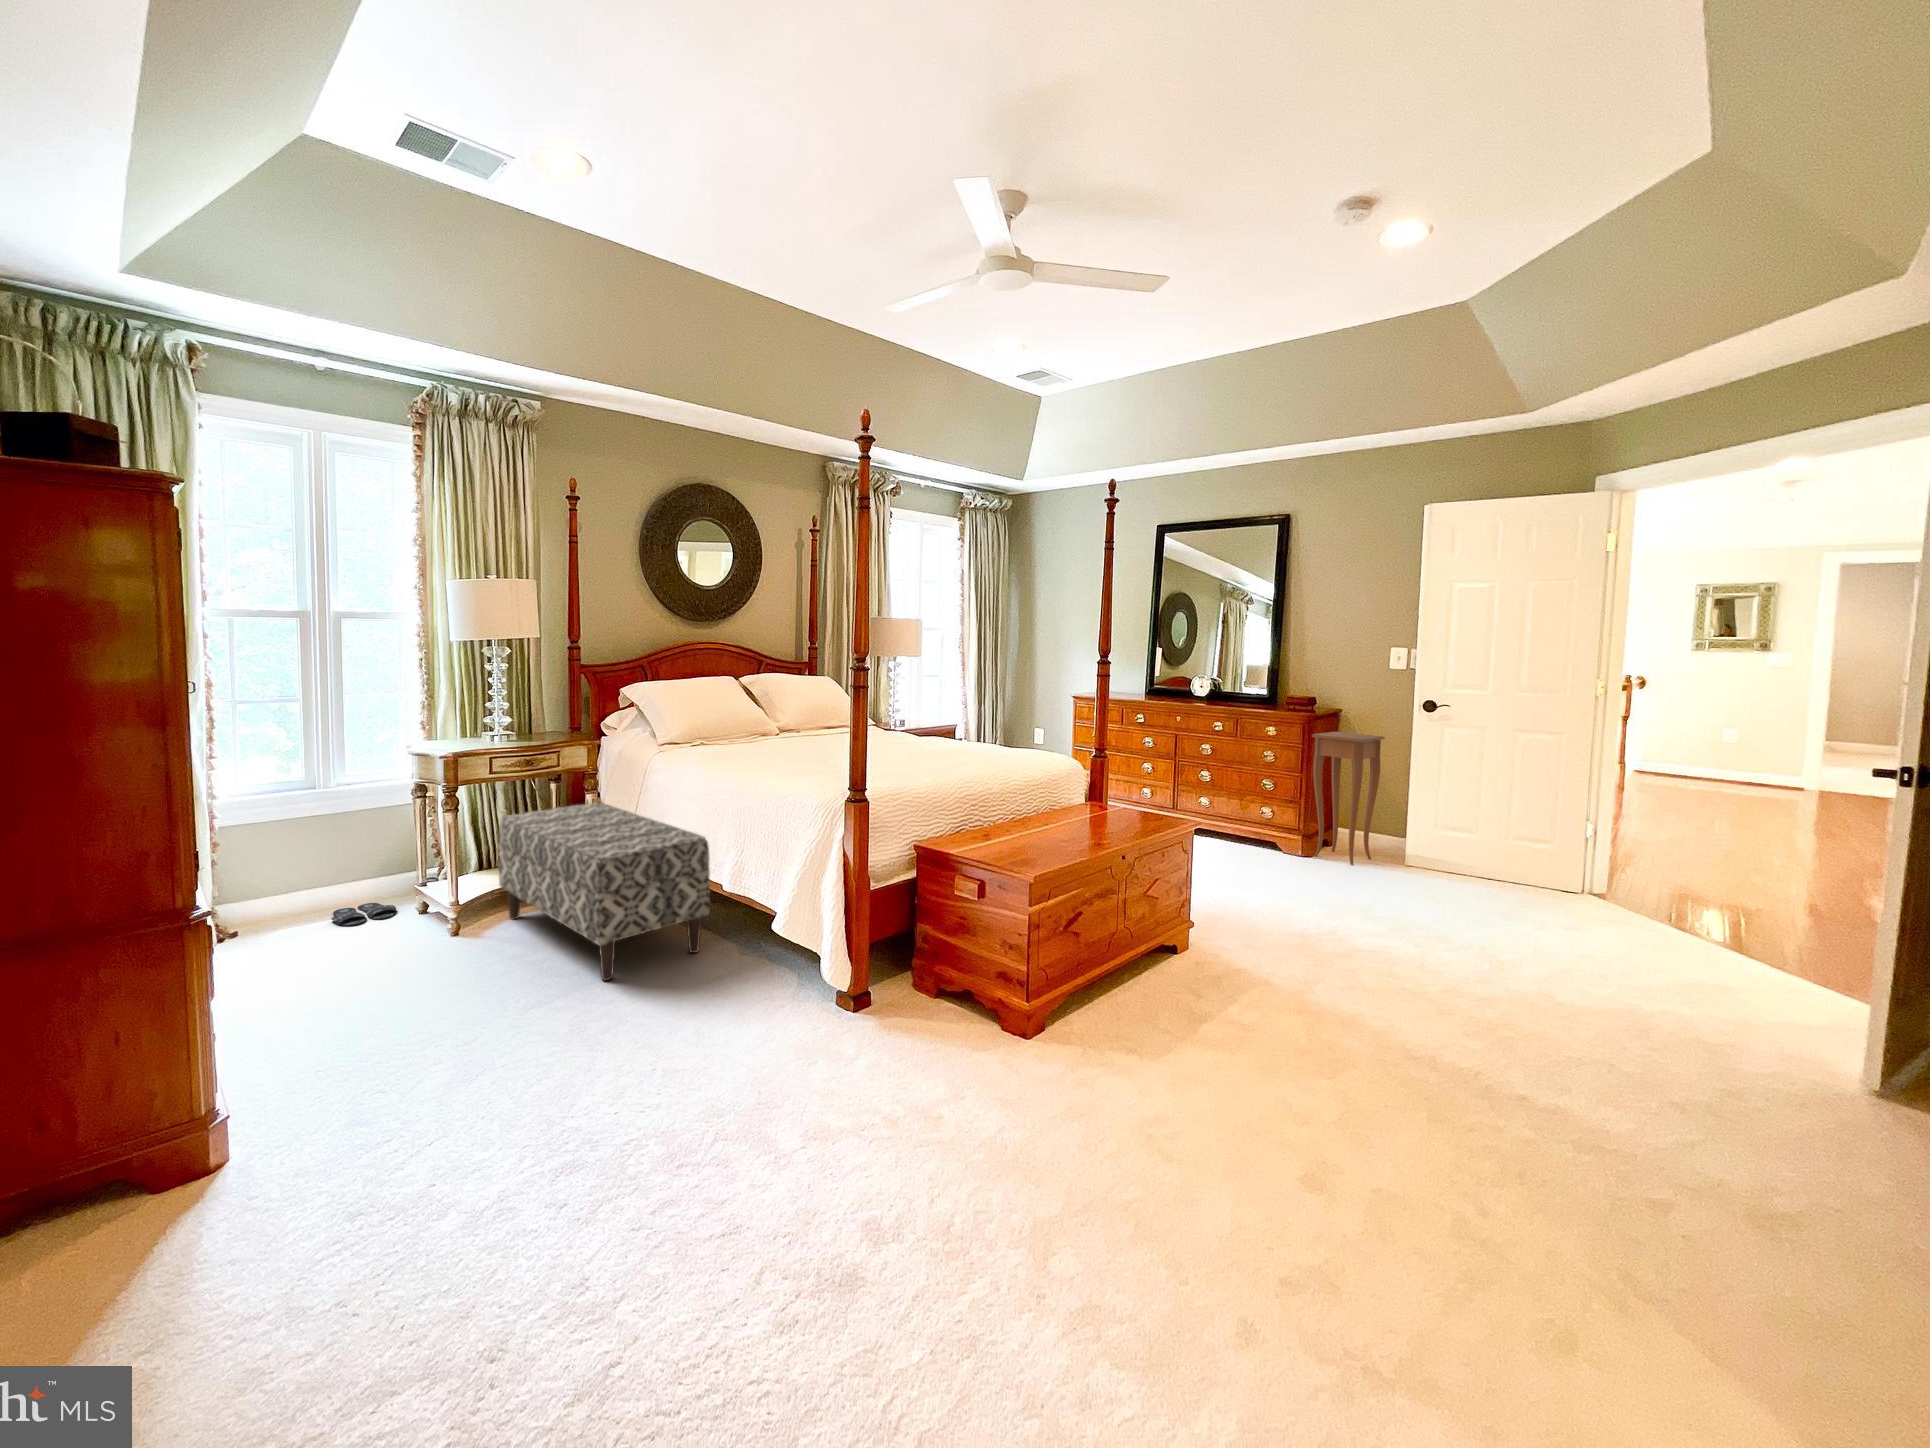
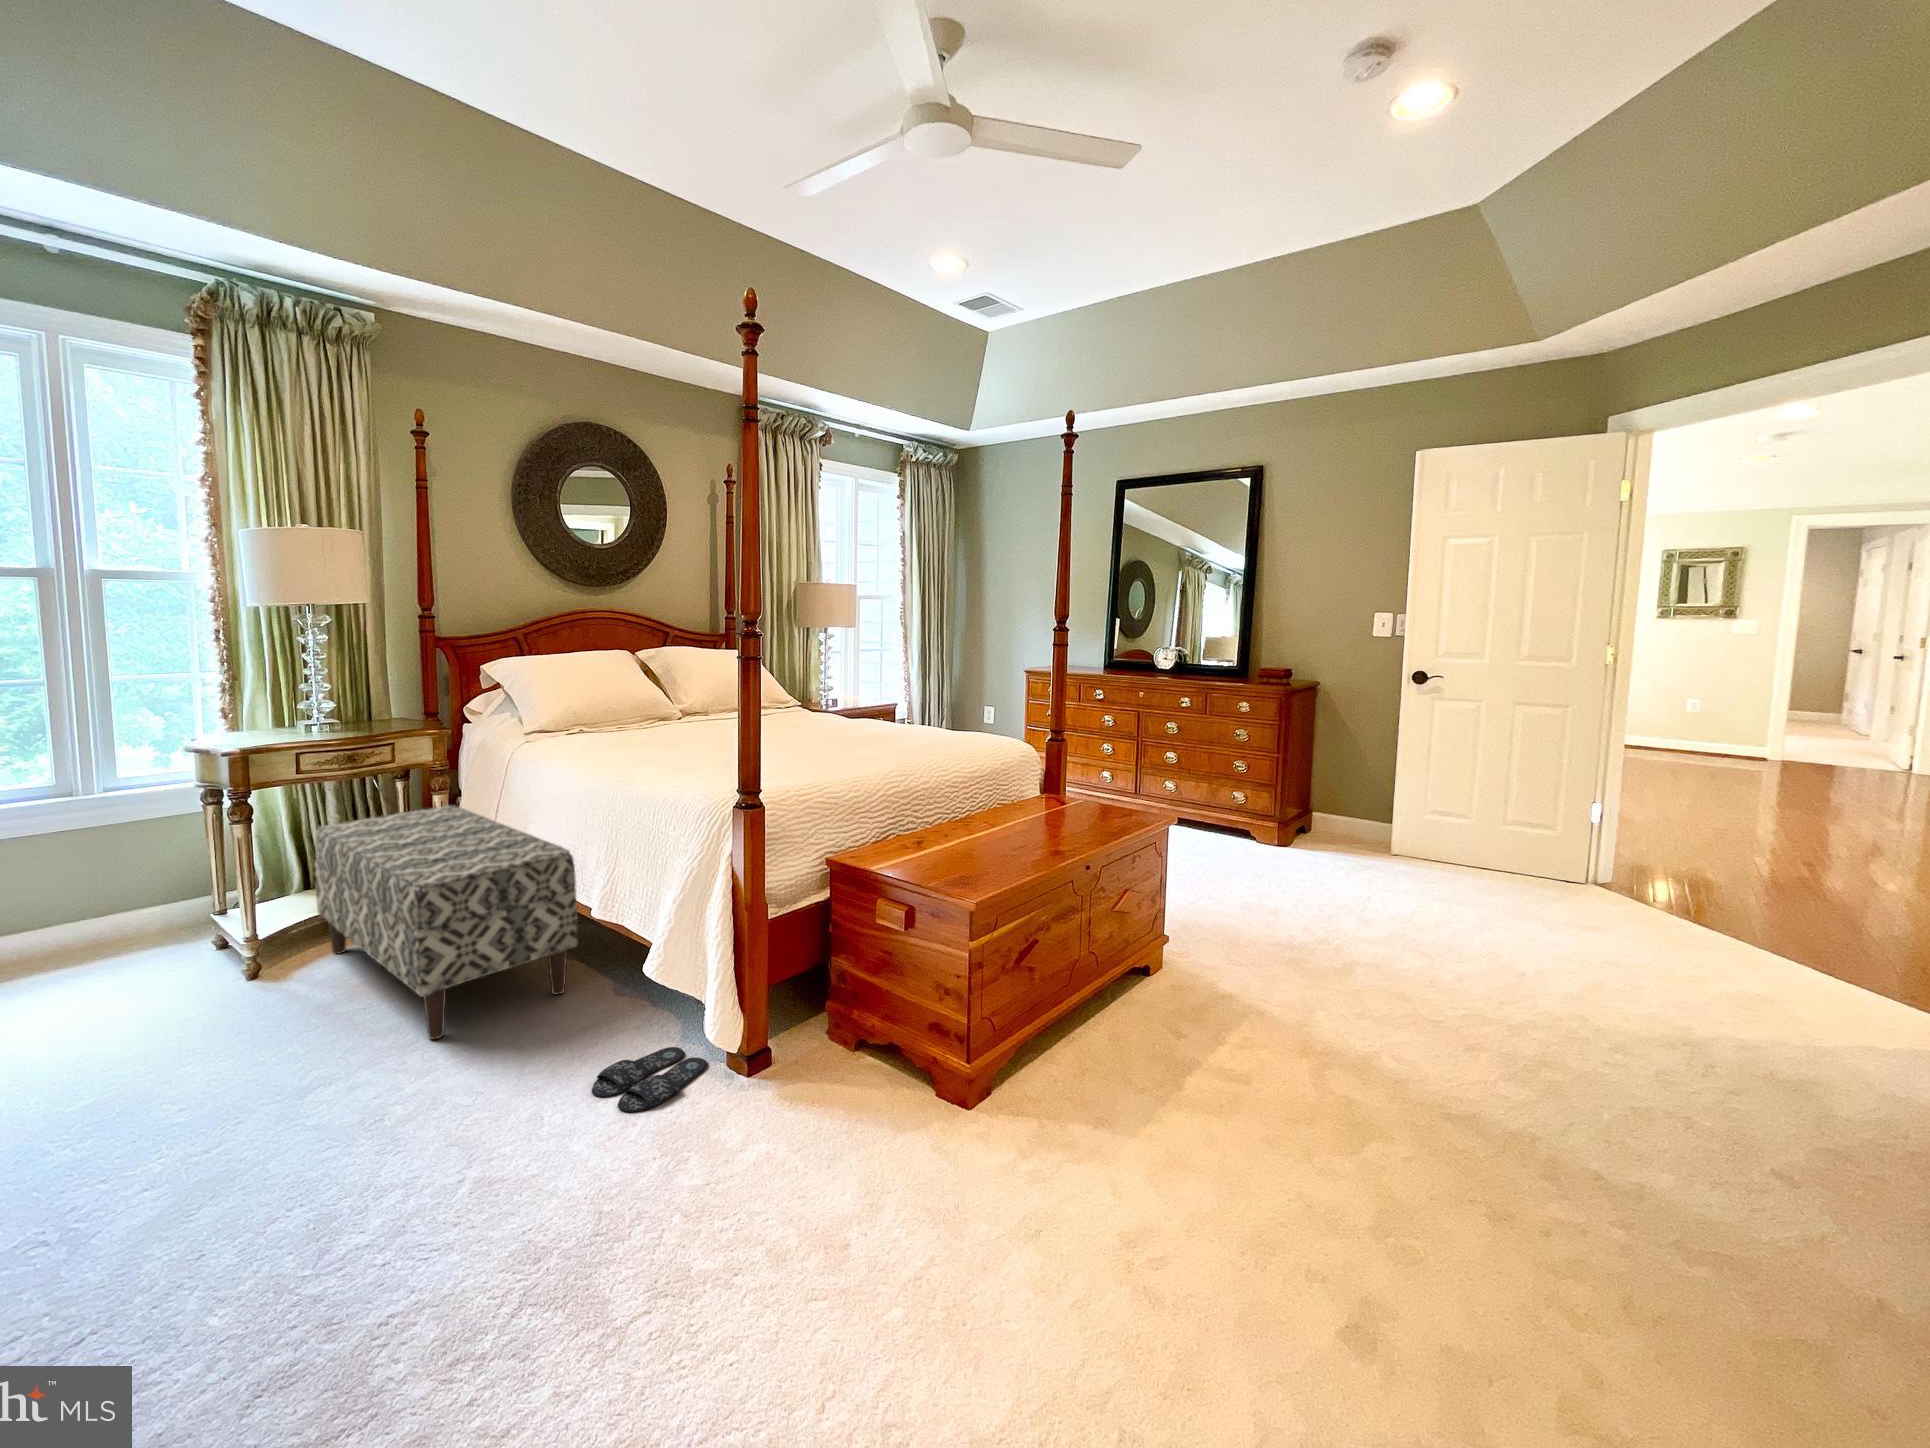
side table: present [1312,732,1385,865] -> none [1289,709,1368,857]
slippers: present [331,903,396,926] -> present [592,1047,707,1112]

